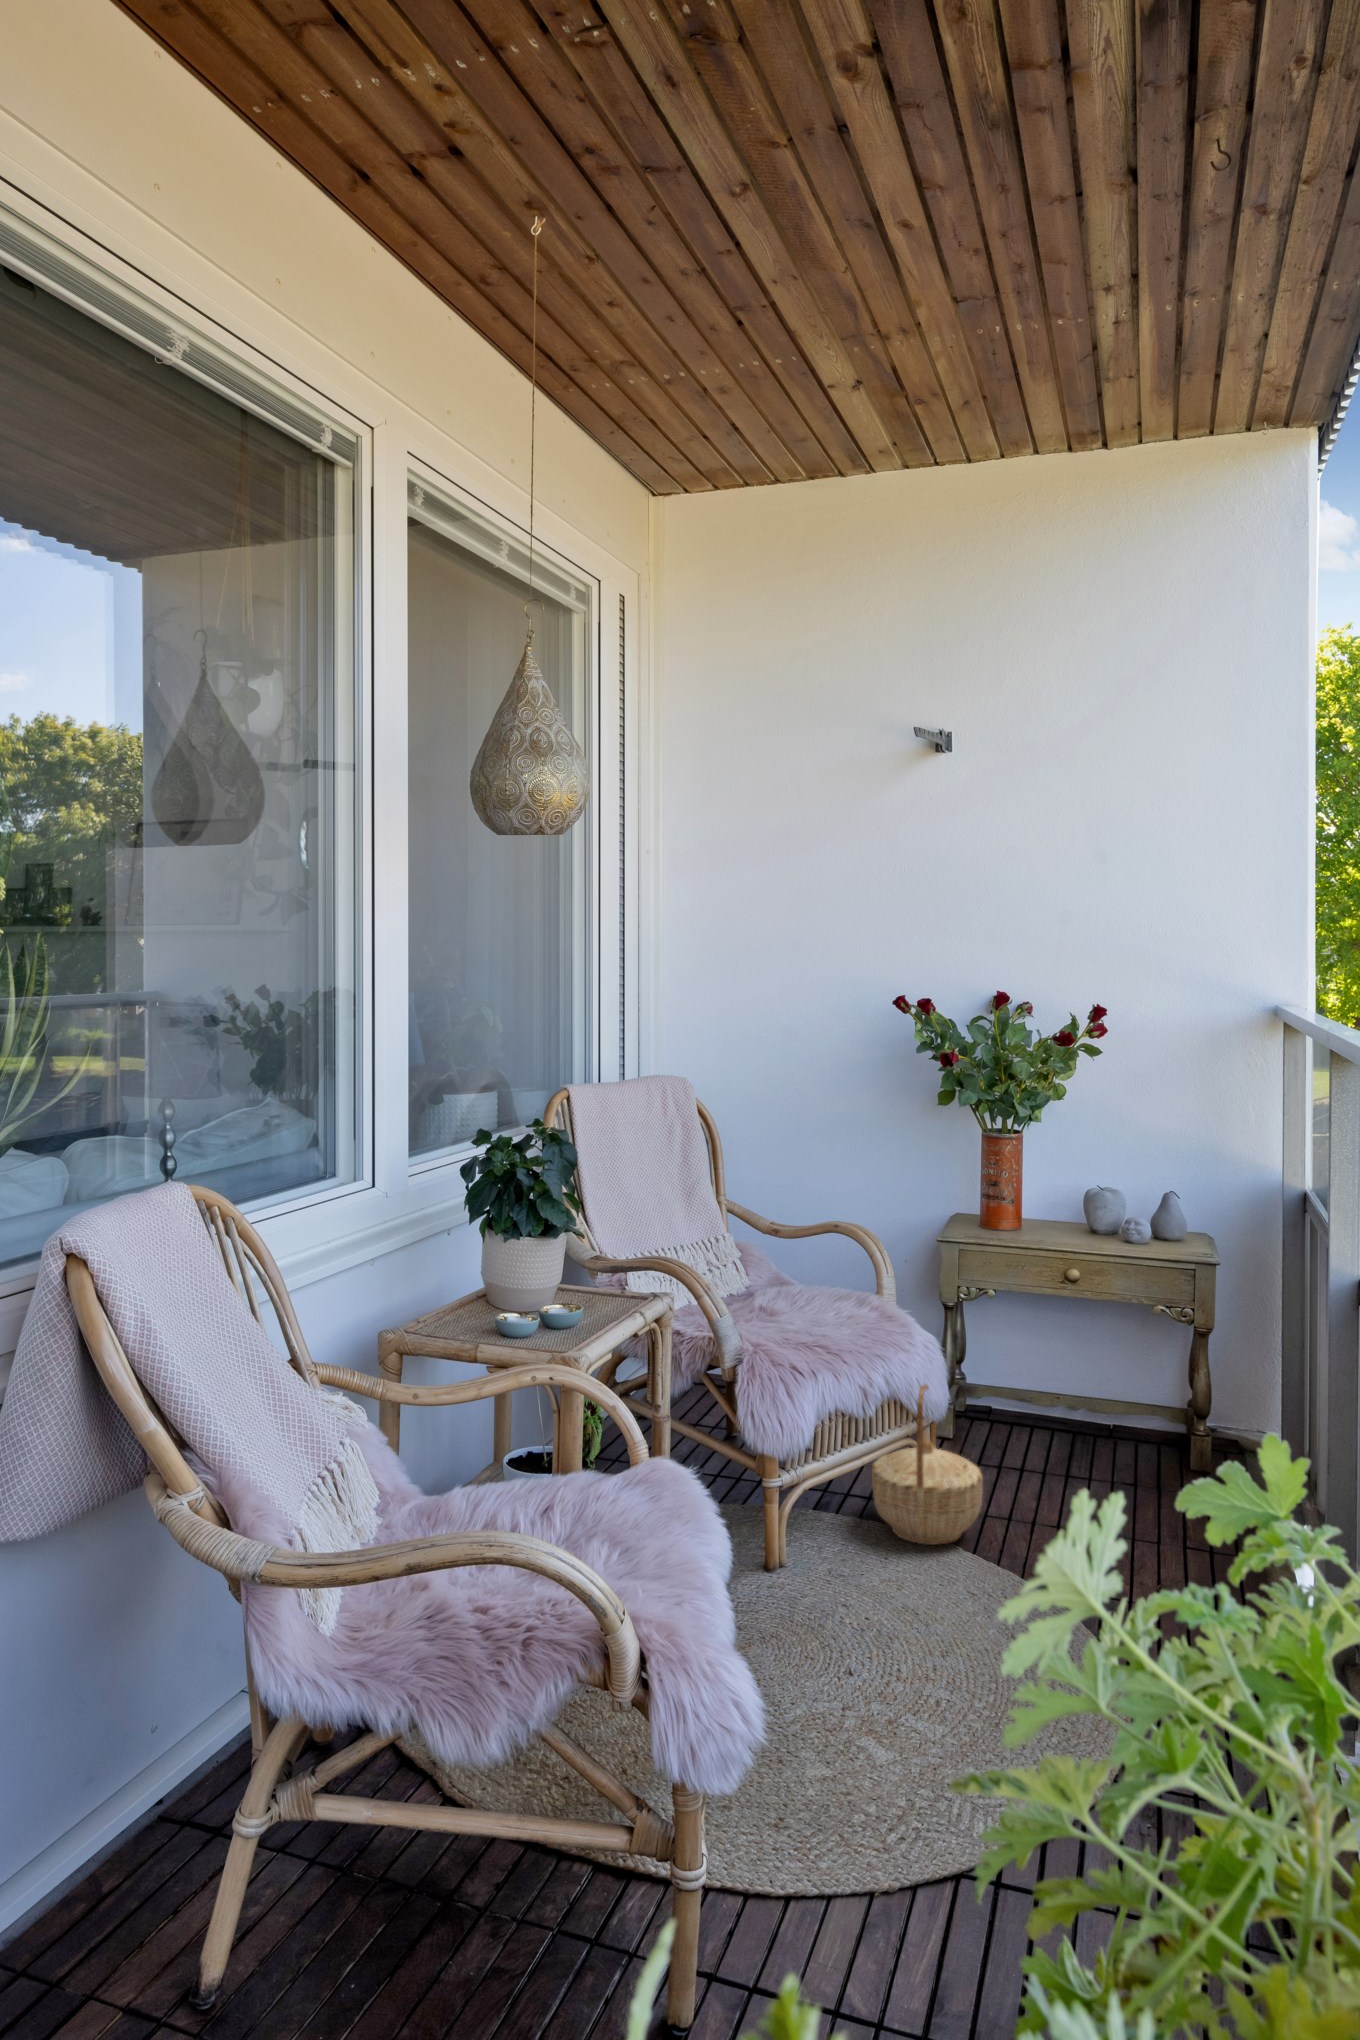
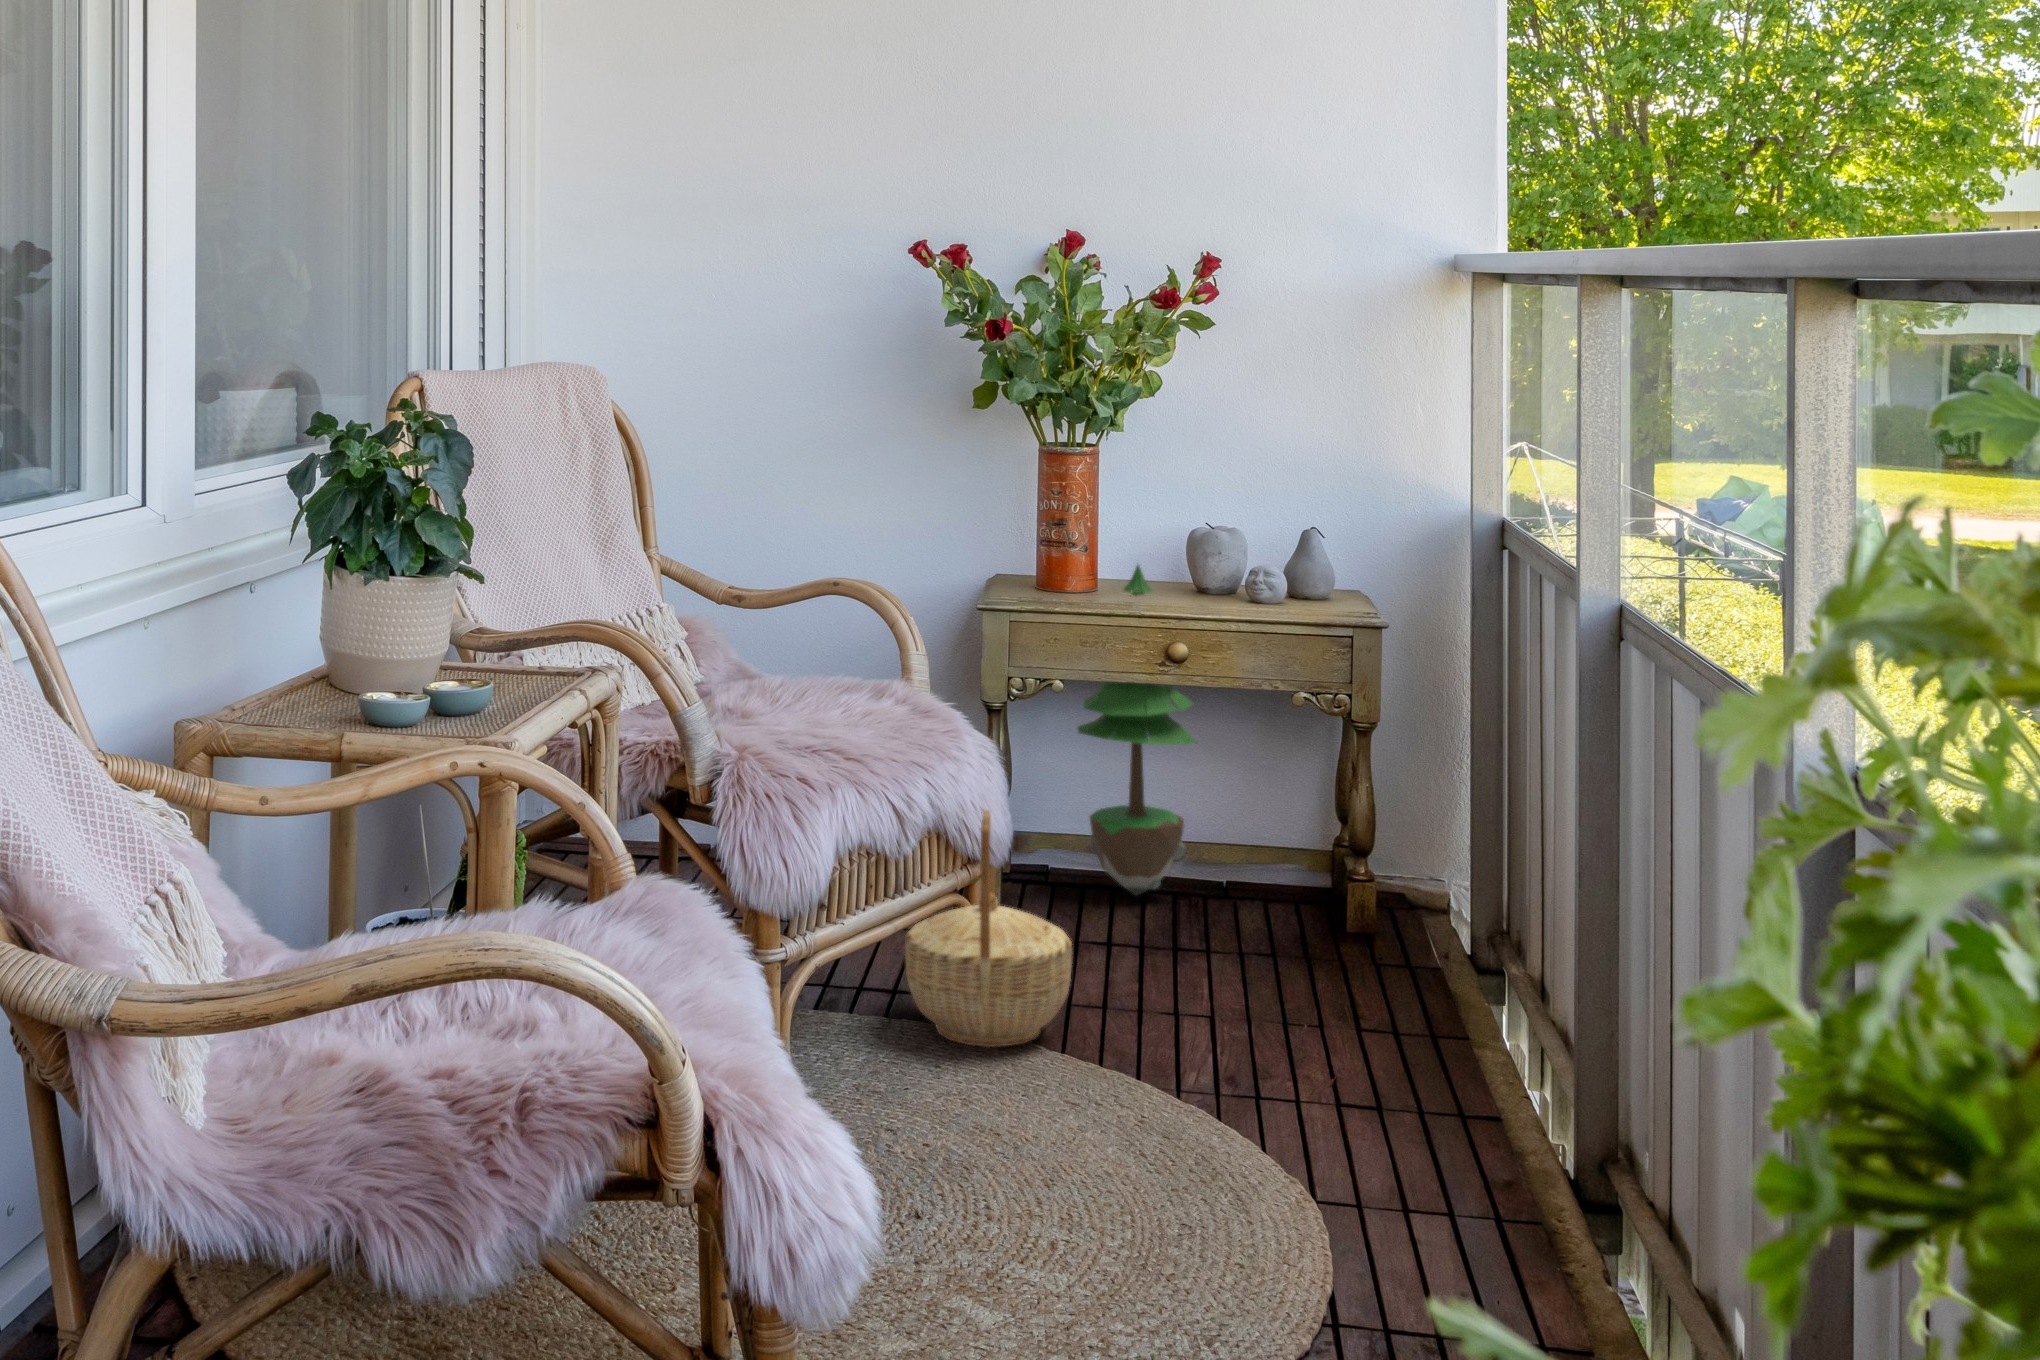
potted tree: none [1009,1209,1090,1431] -> present [1078,565,1196,896]

